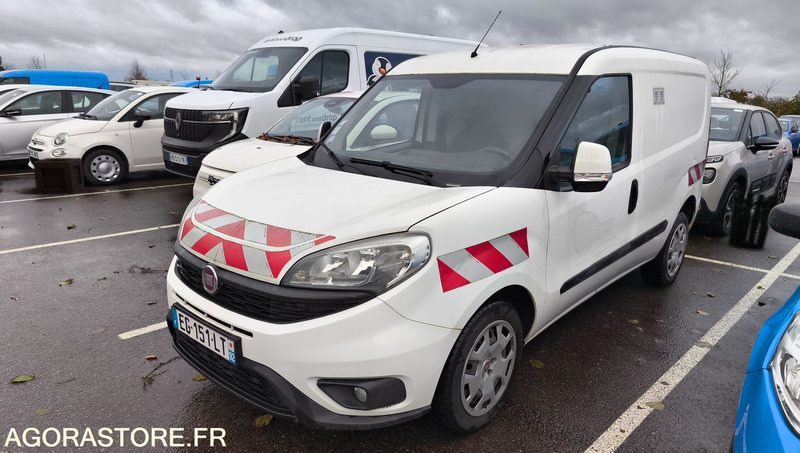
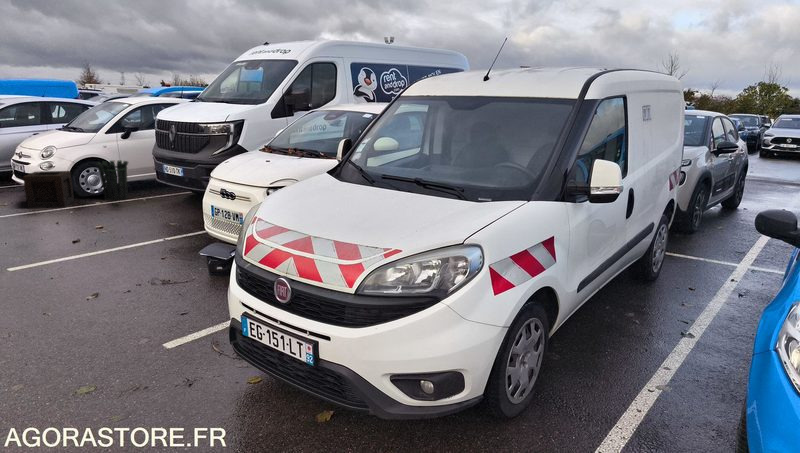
waste bin: present [728,193,780,251] -> present [96,160,128,200]

